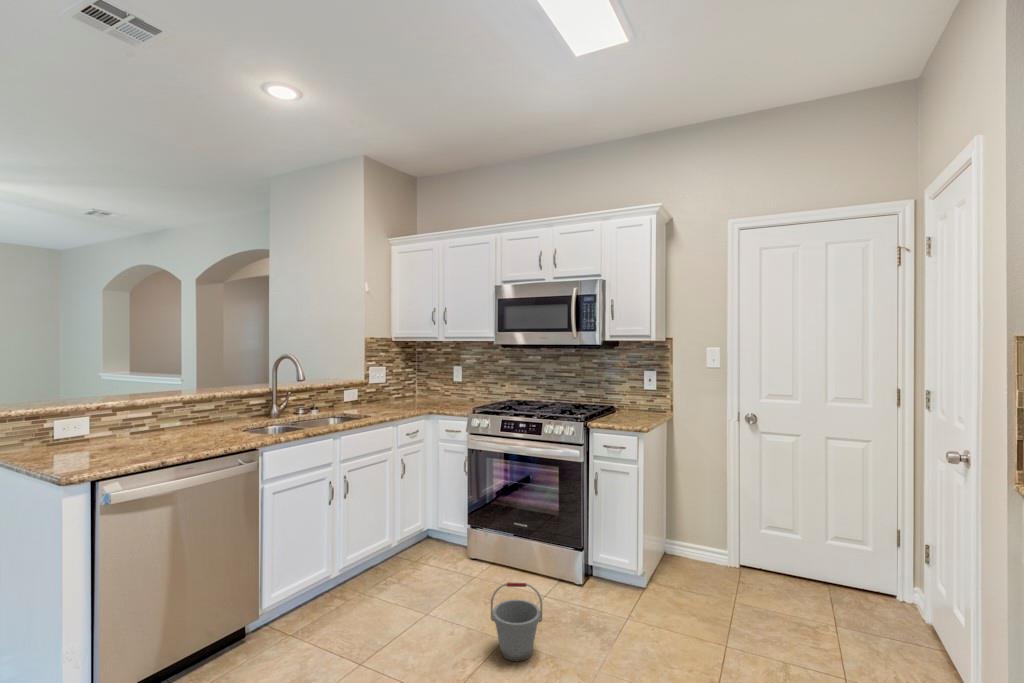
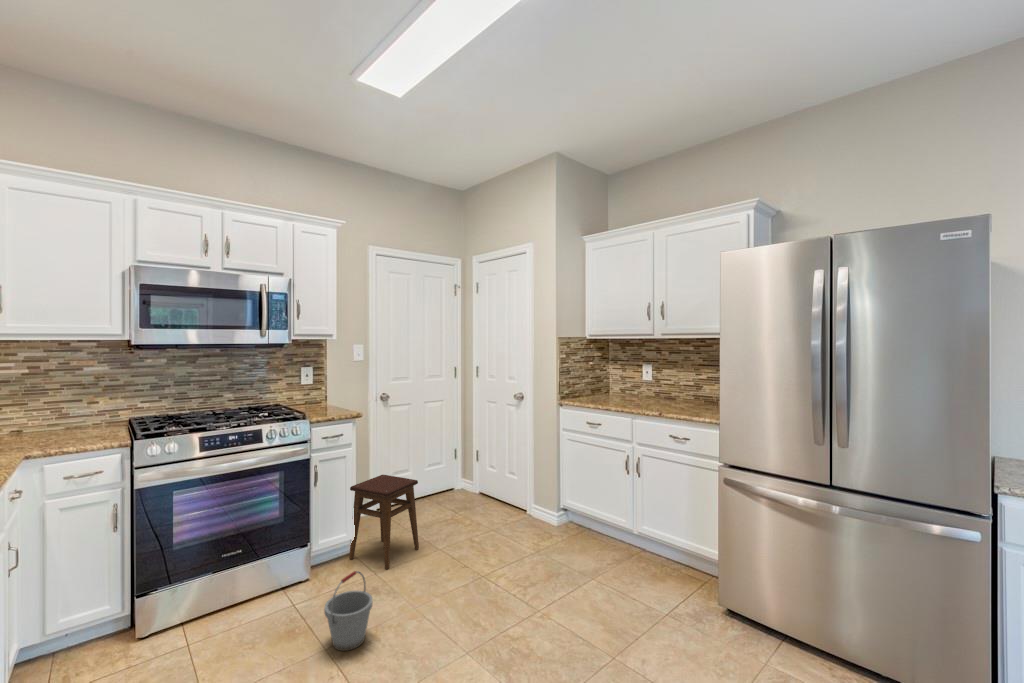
stool: none [636,510,710,627] -> present [349,475,419,569]

